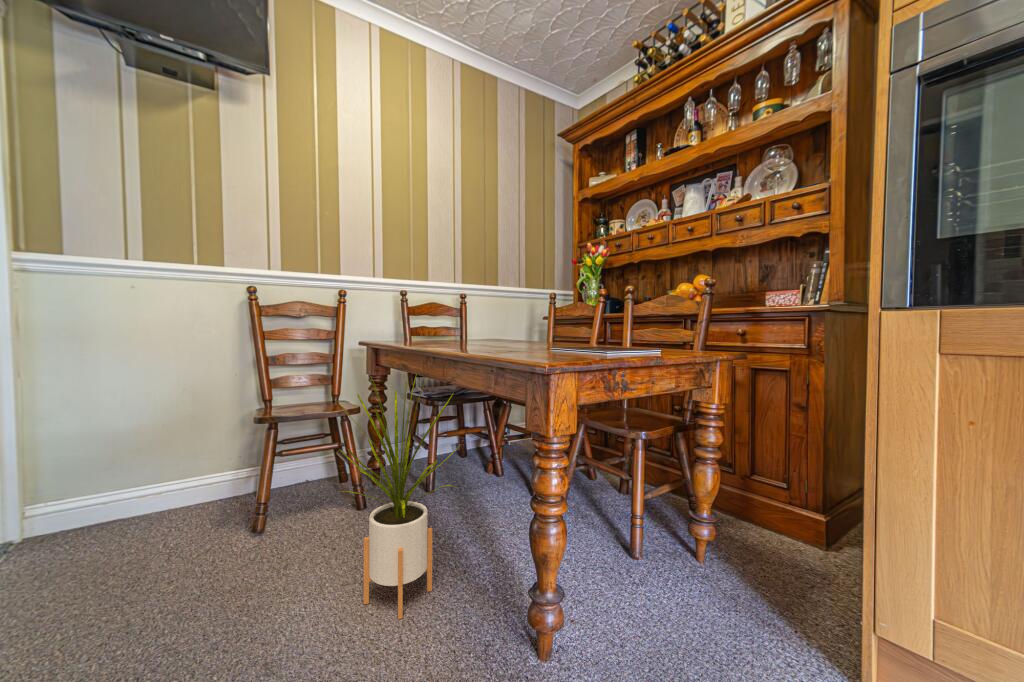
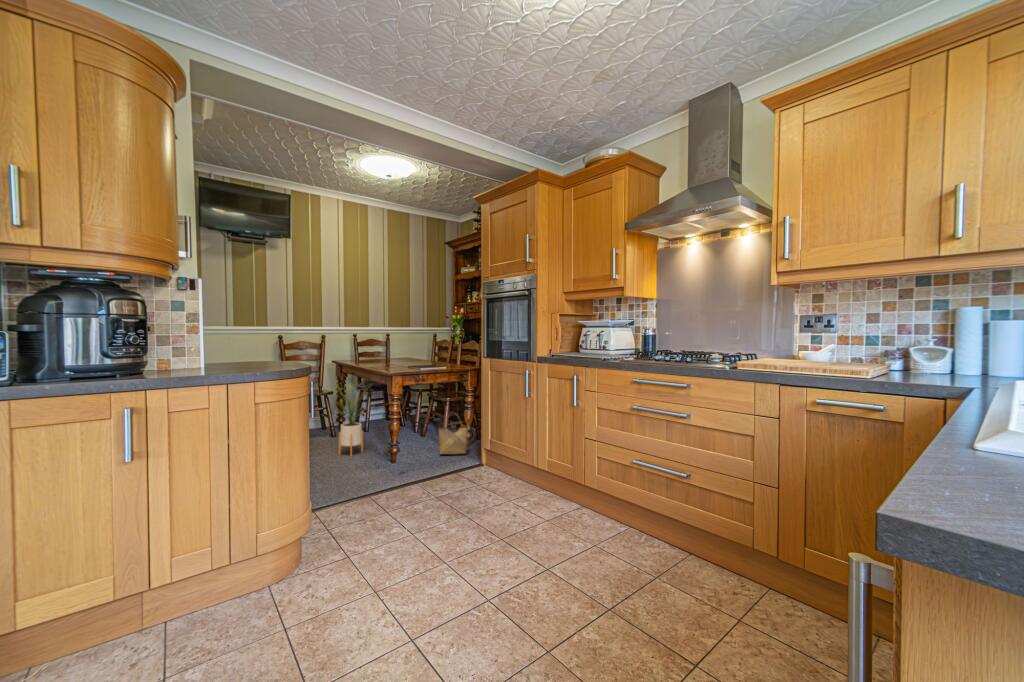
woven basket: none [657,478,749,620] -> present [438,412,468,454]

